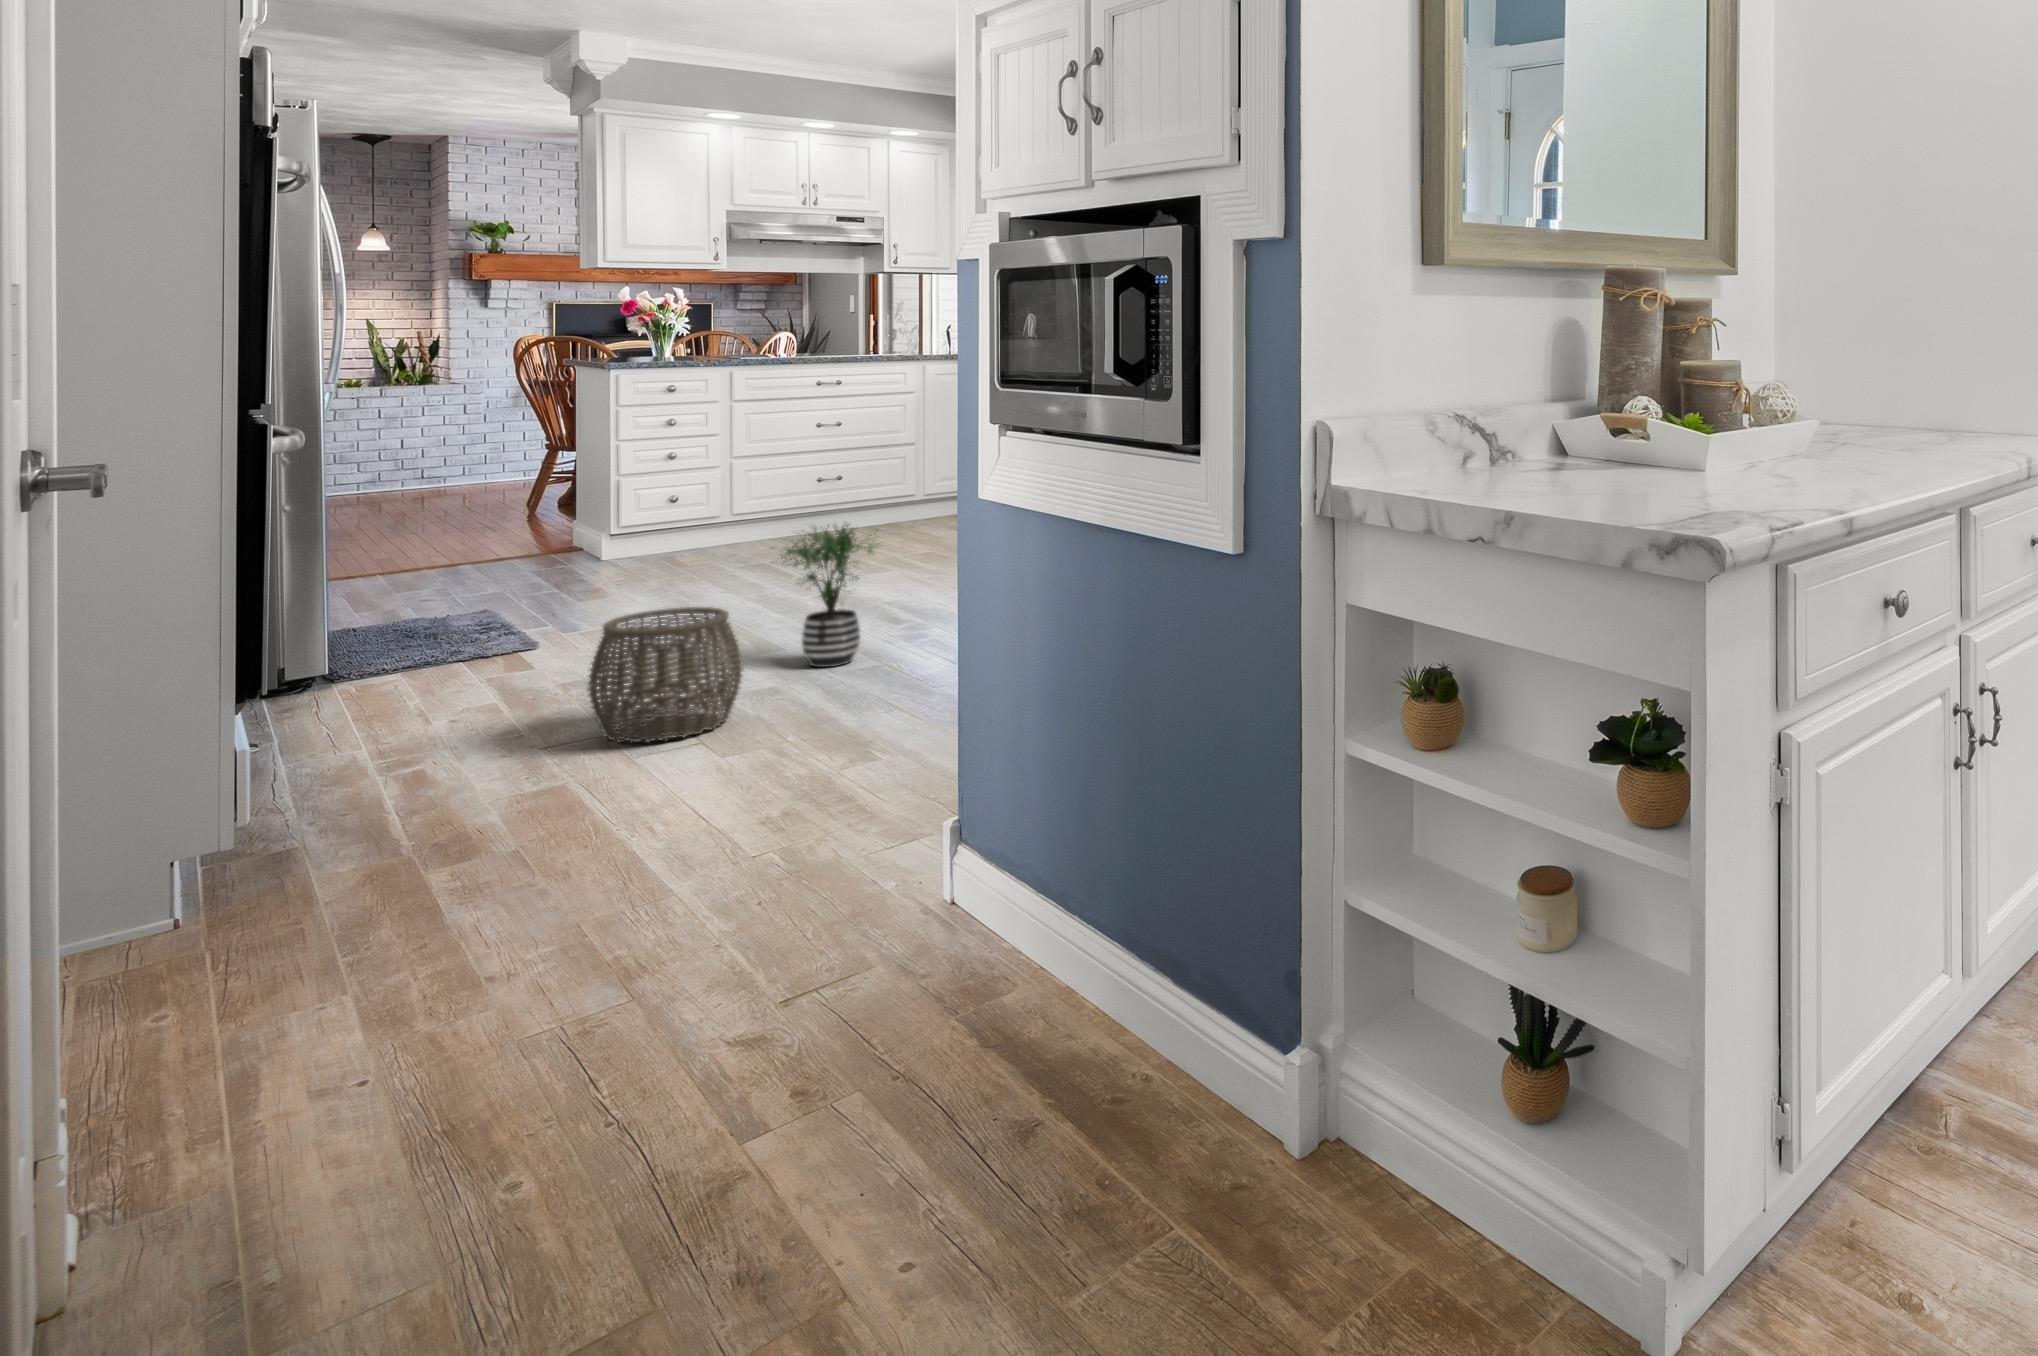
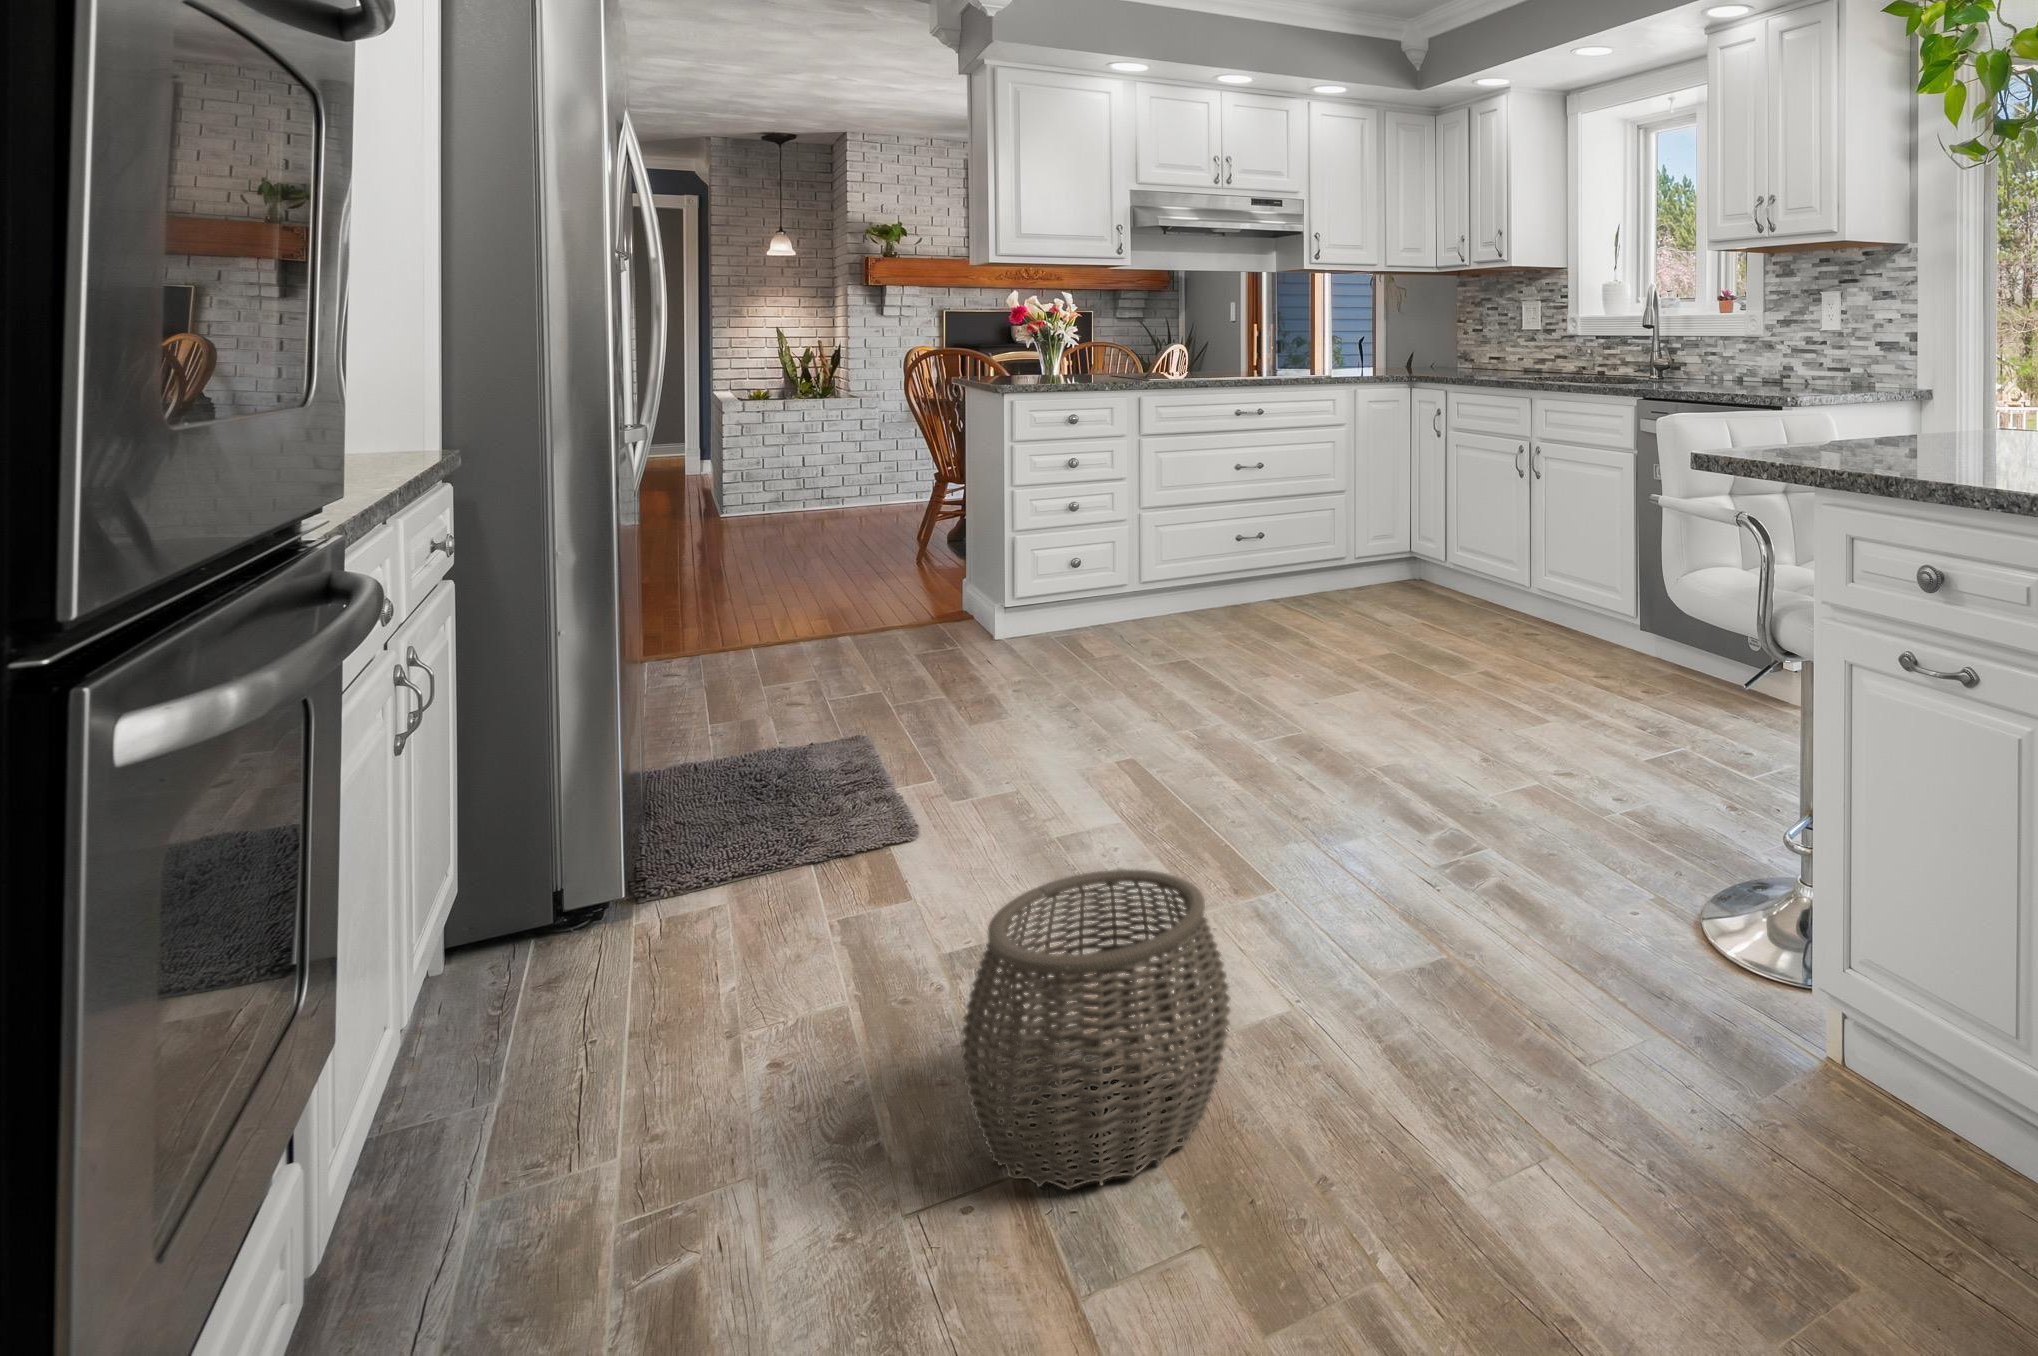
potted plant: present [772,525,879,667] -> none [1239,669,1414,931]

